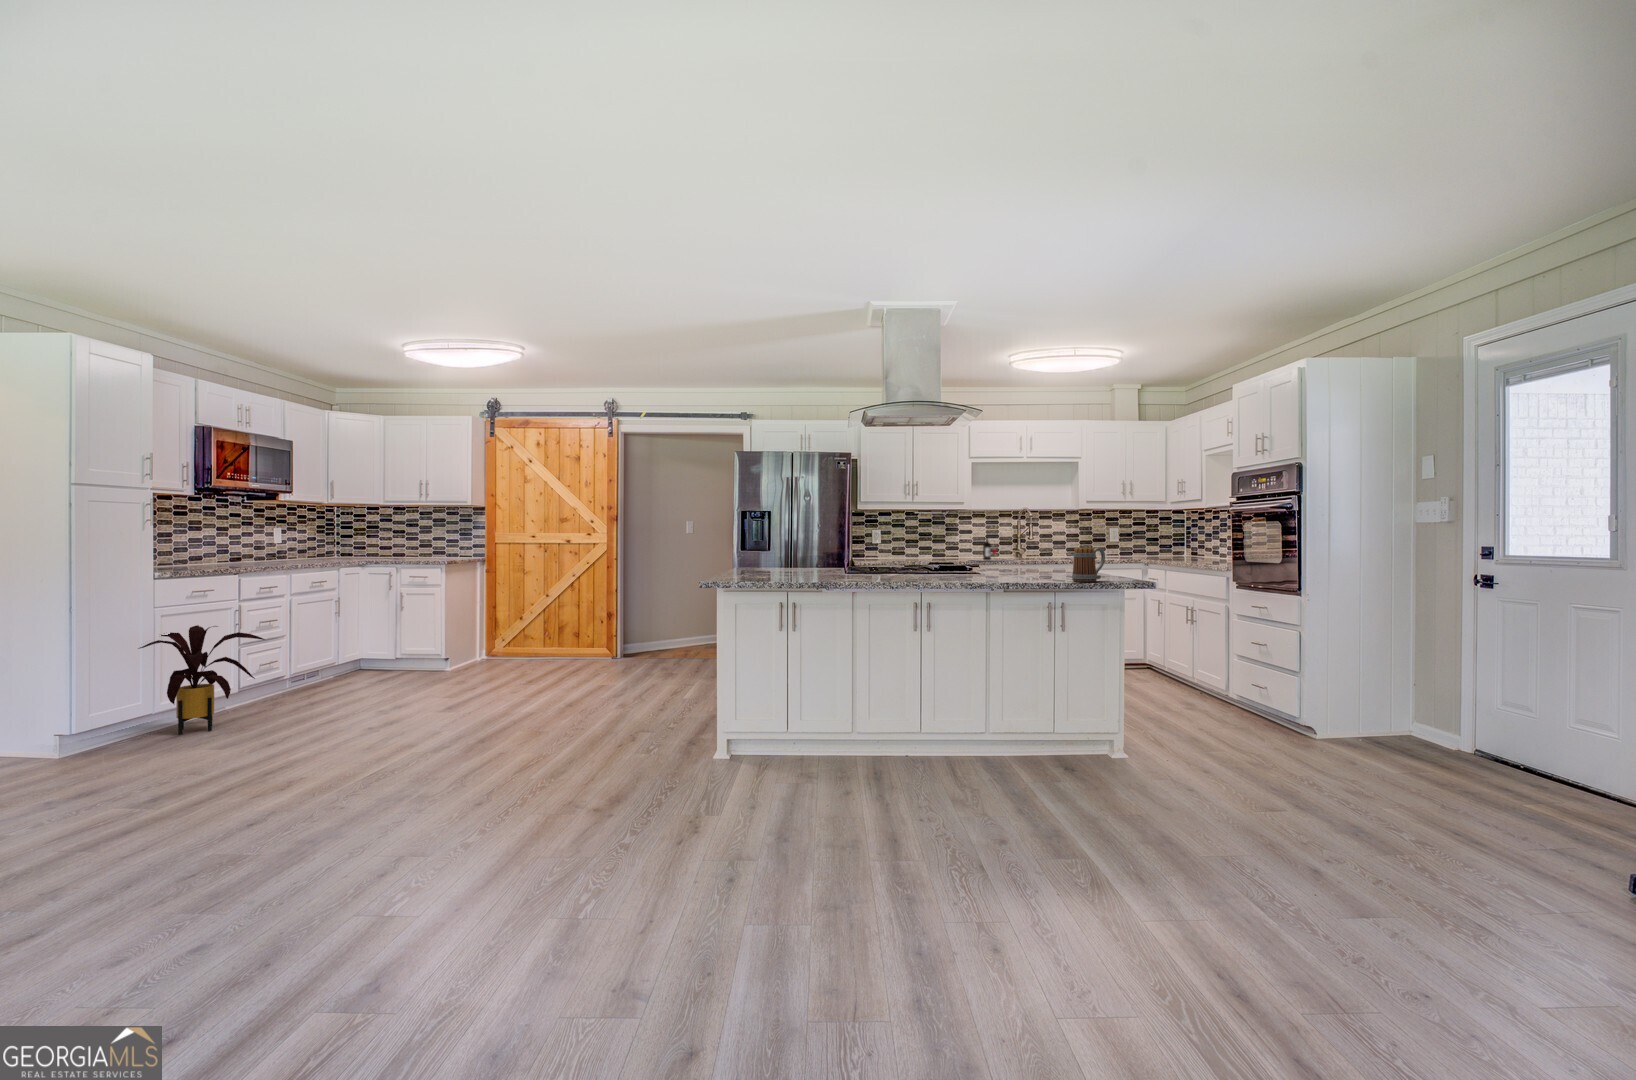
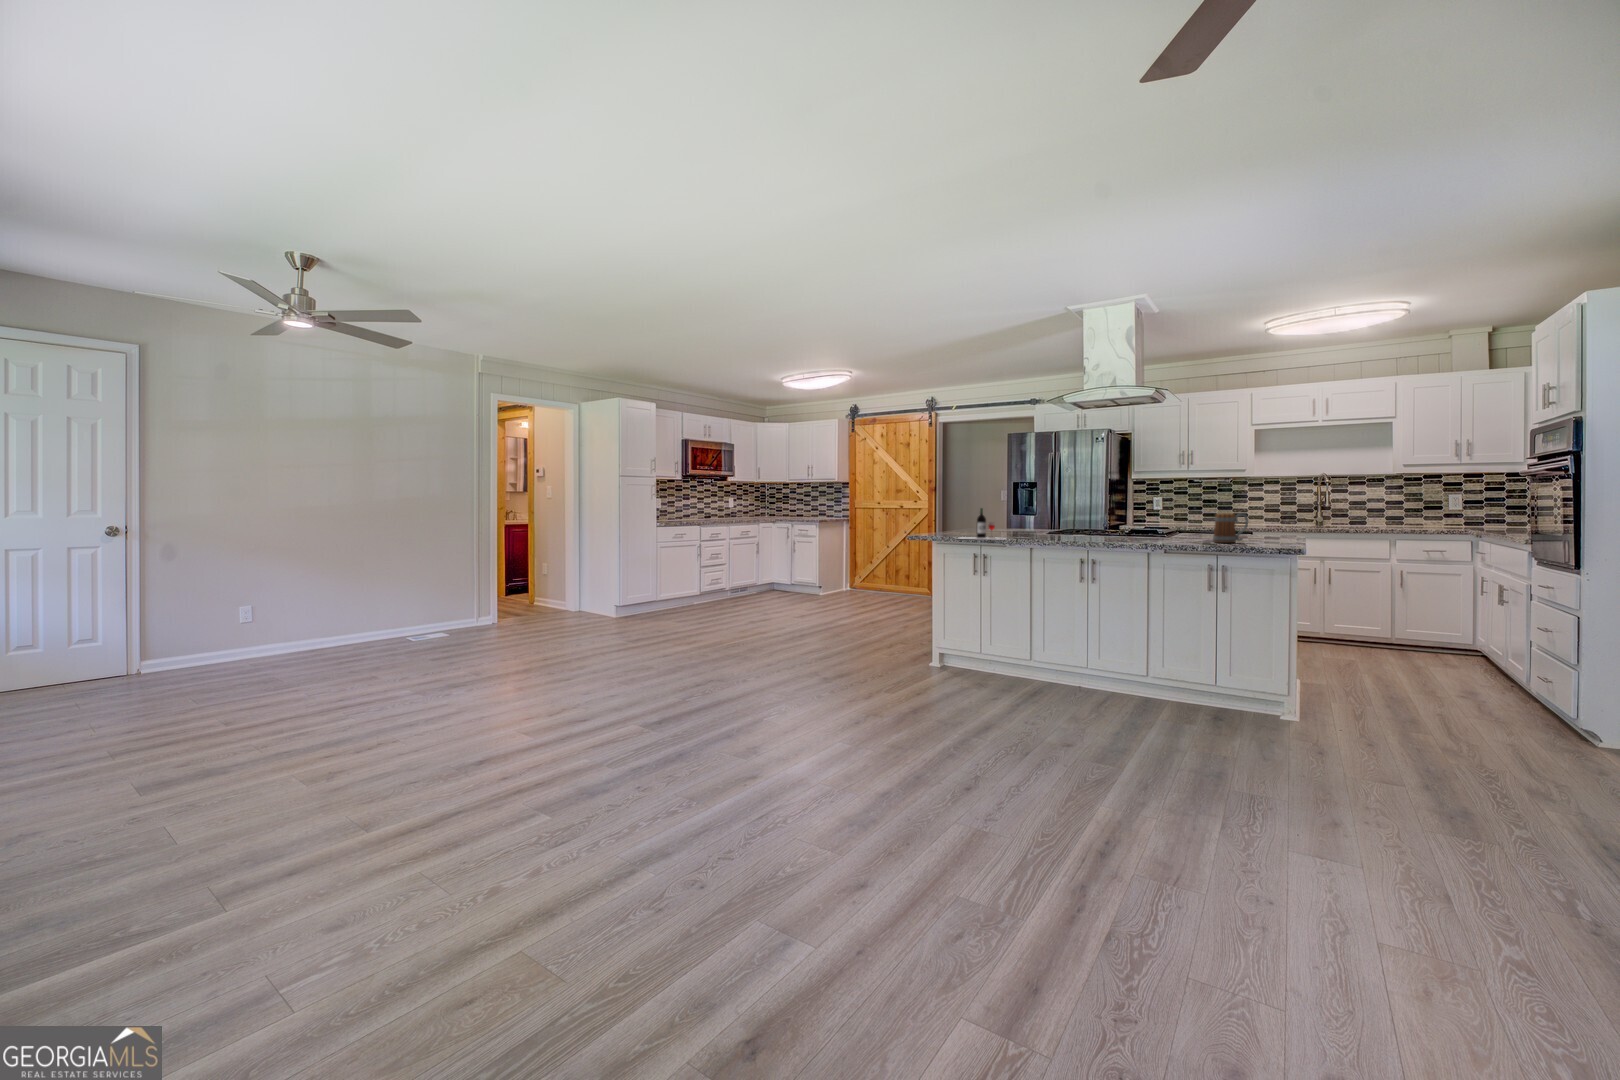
wine bottle: present [983,537,997,561] -> present [959,508,1002,540]
house plant: present [138,625,265,735] -> none [653,555,710,614]

